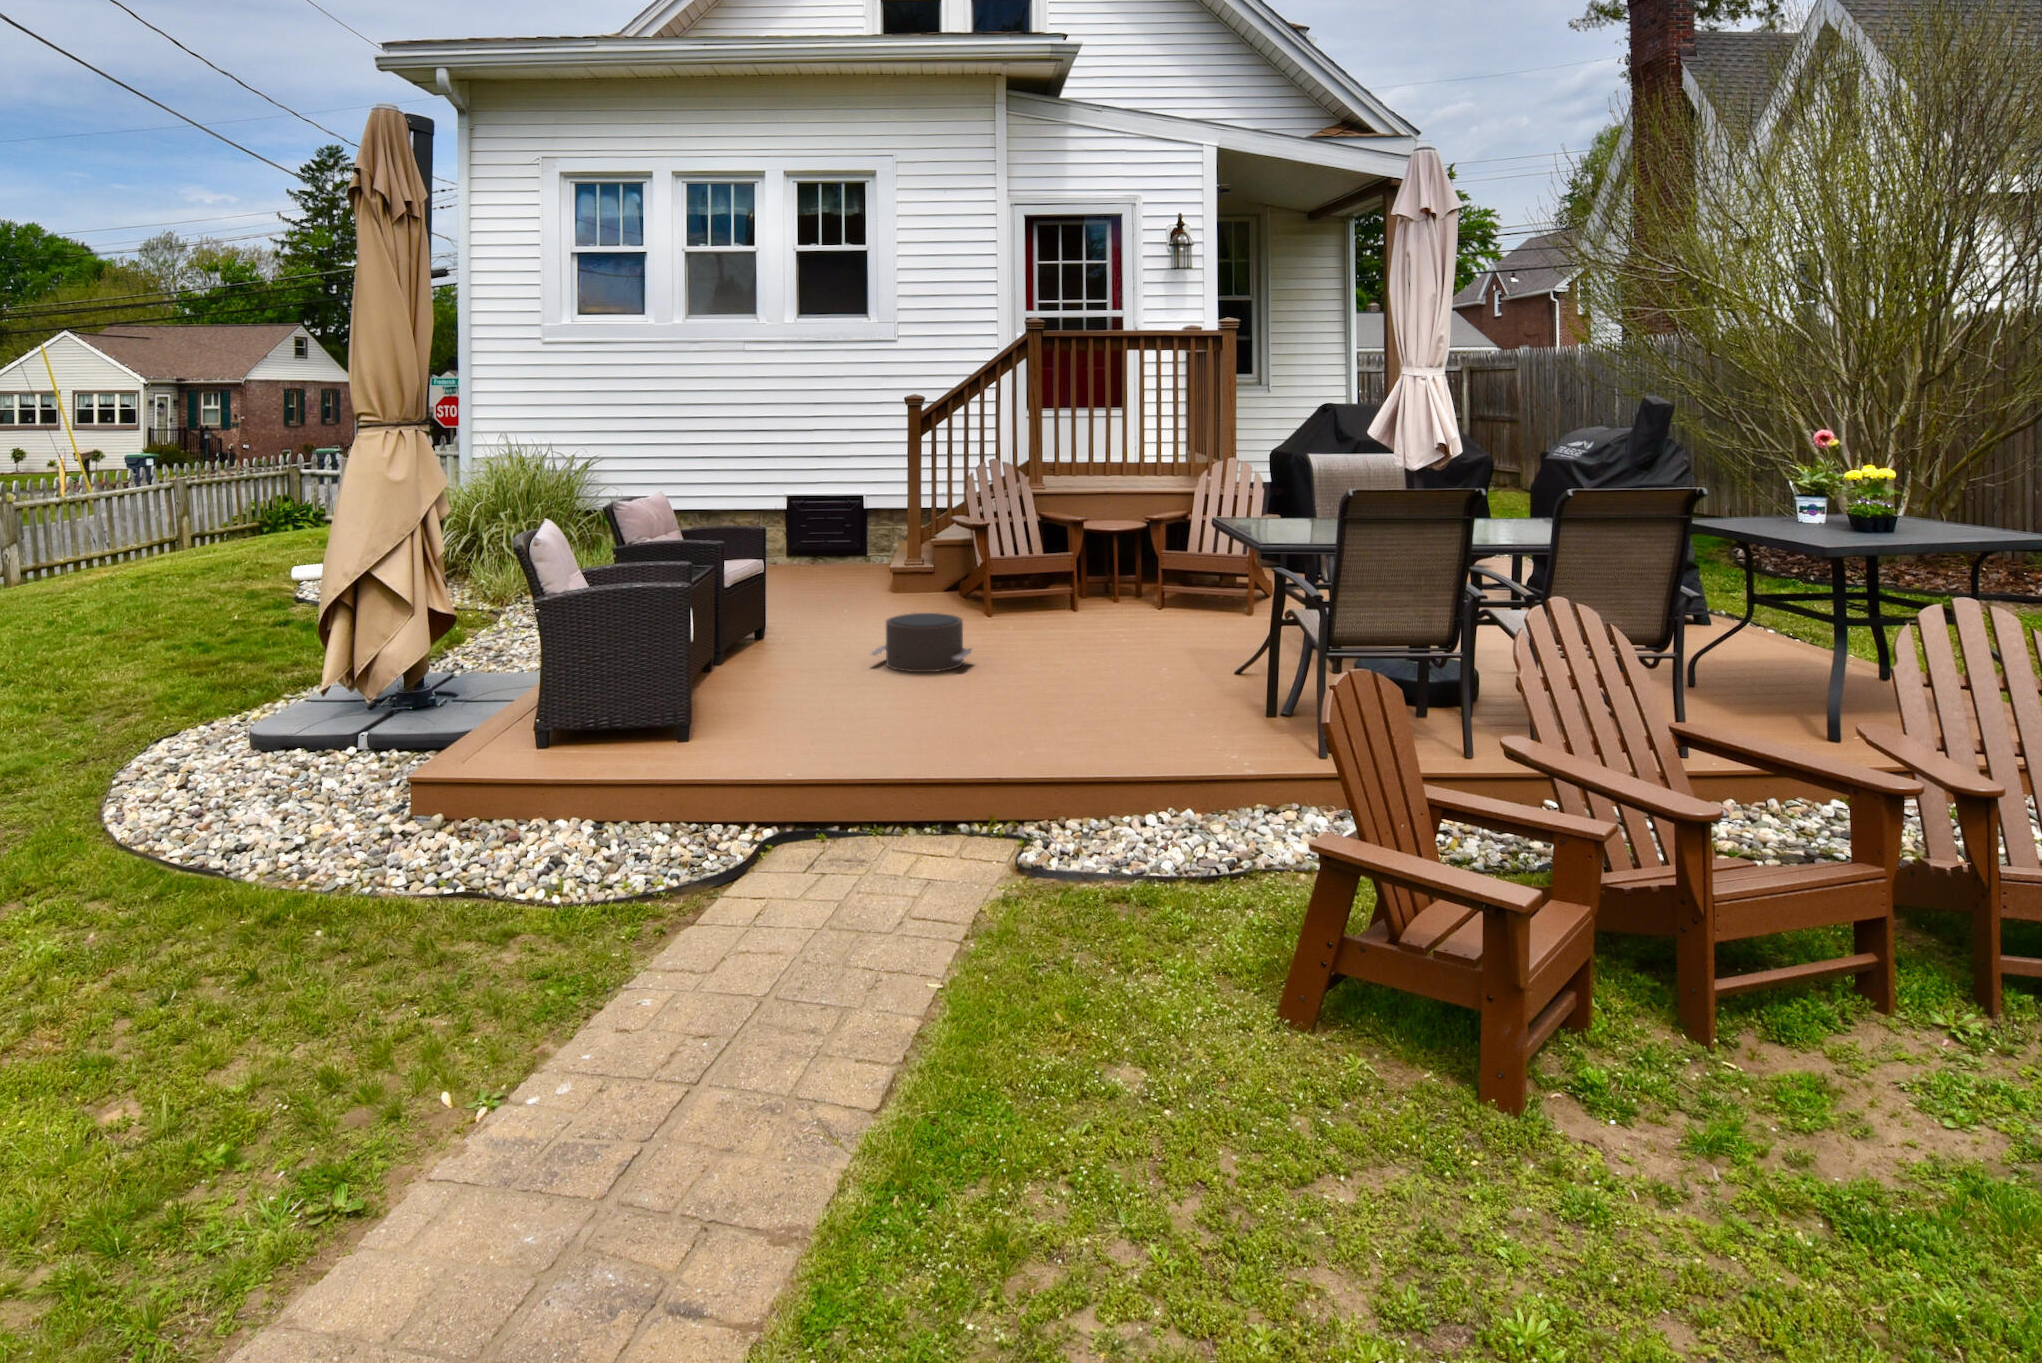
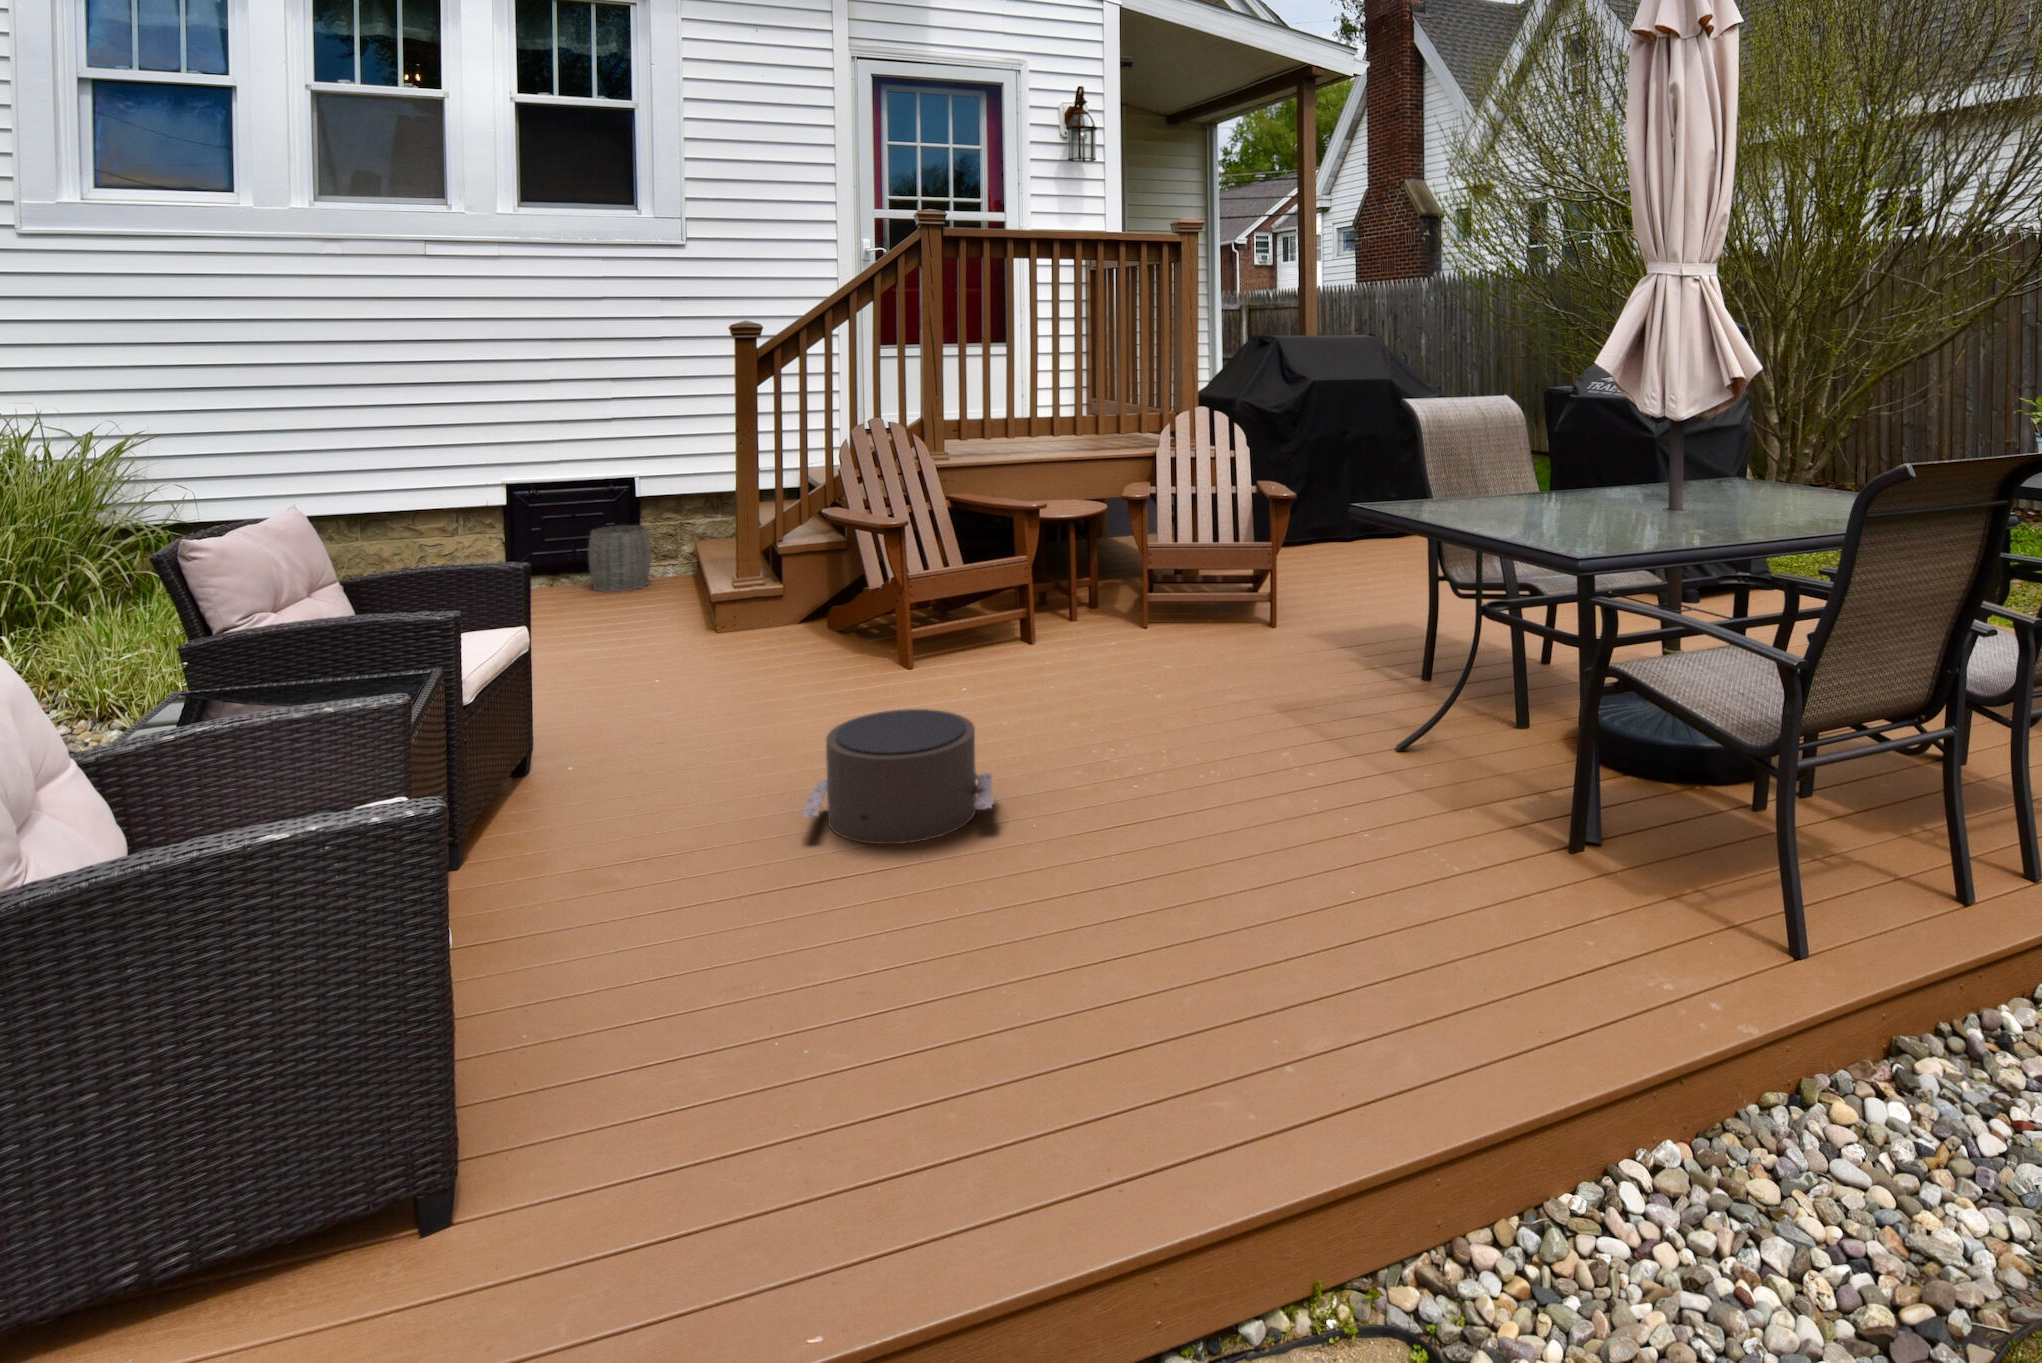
woven basket: none [833,528,871,570] -> present [589,525,651,592]

